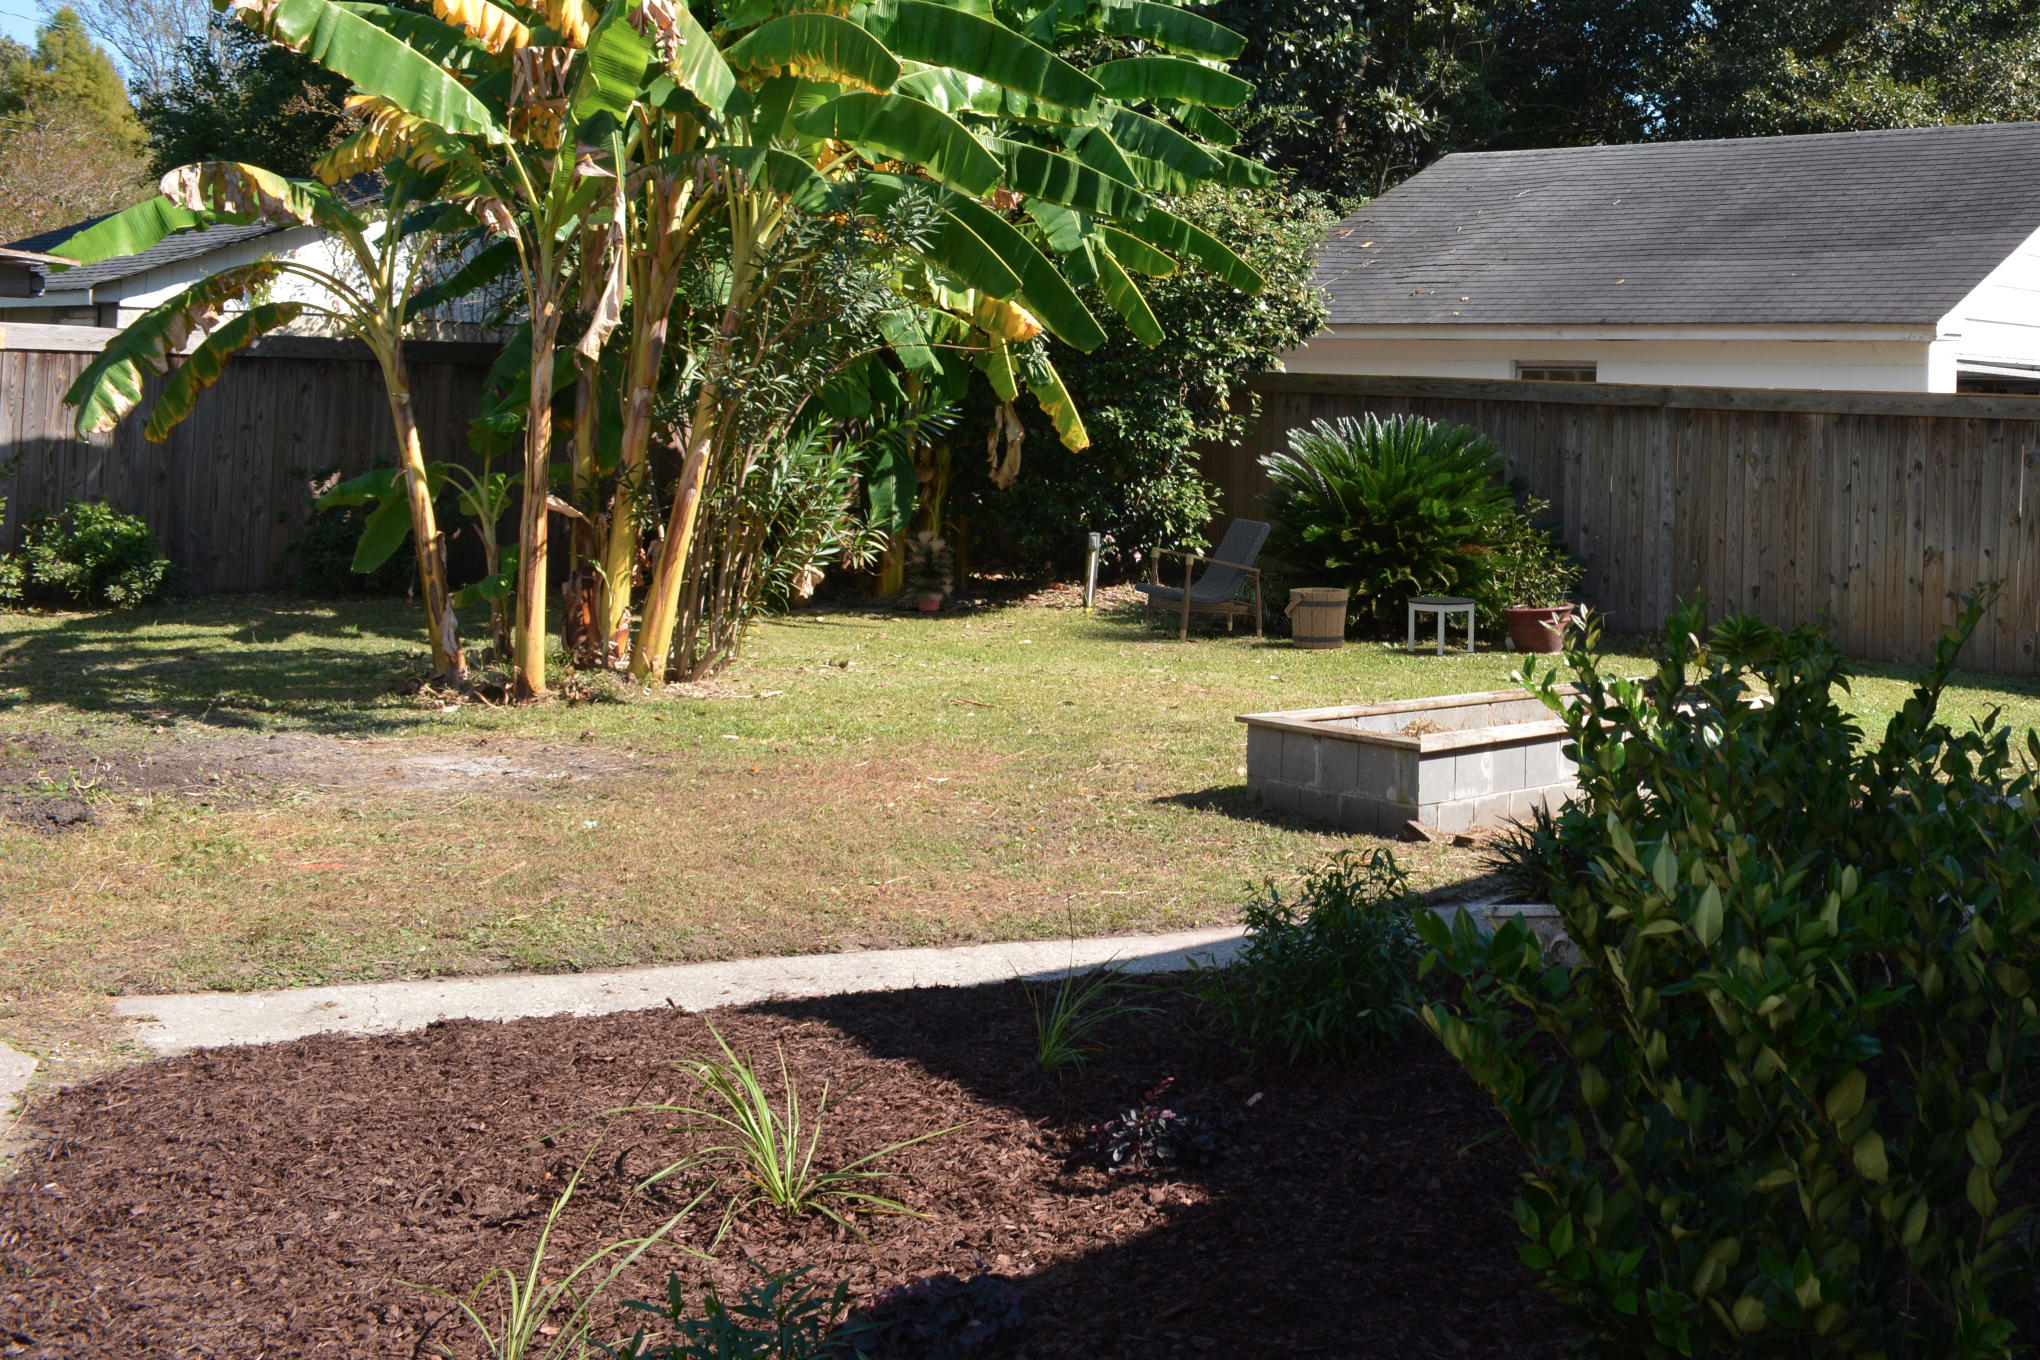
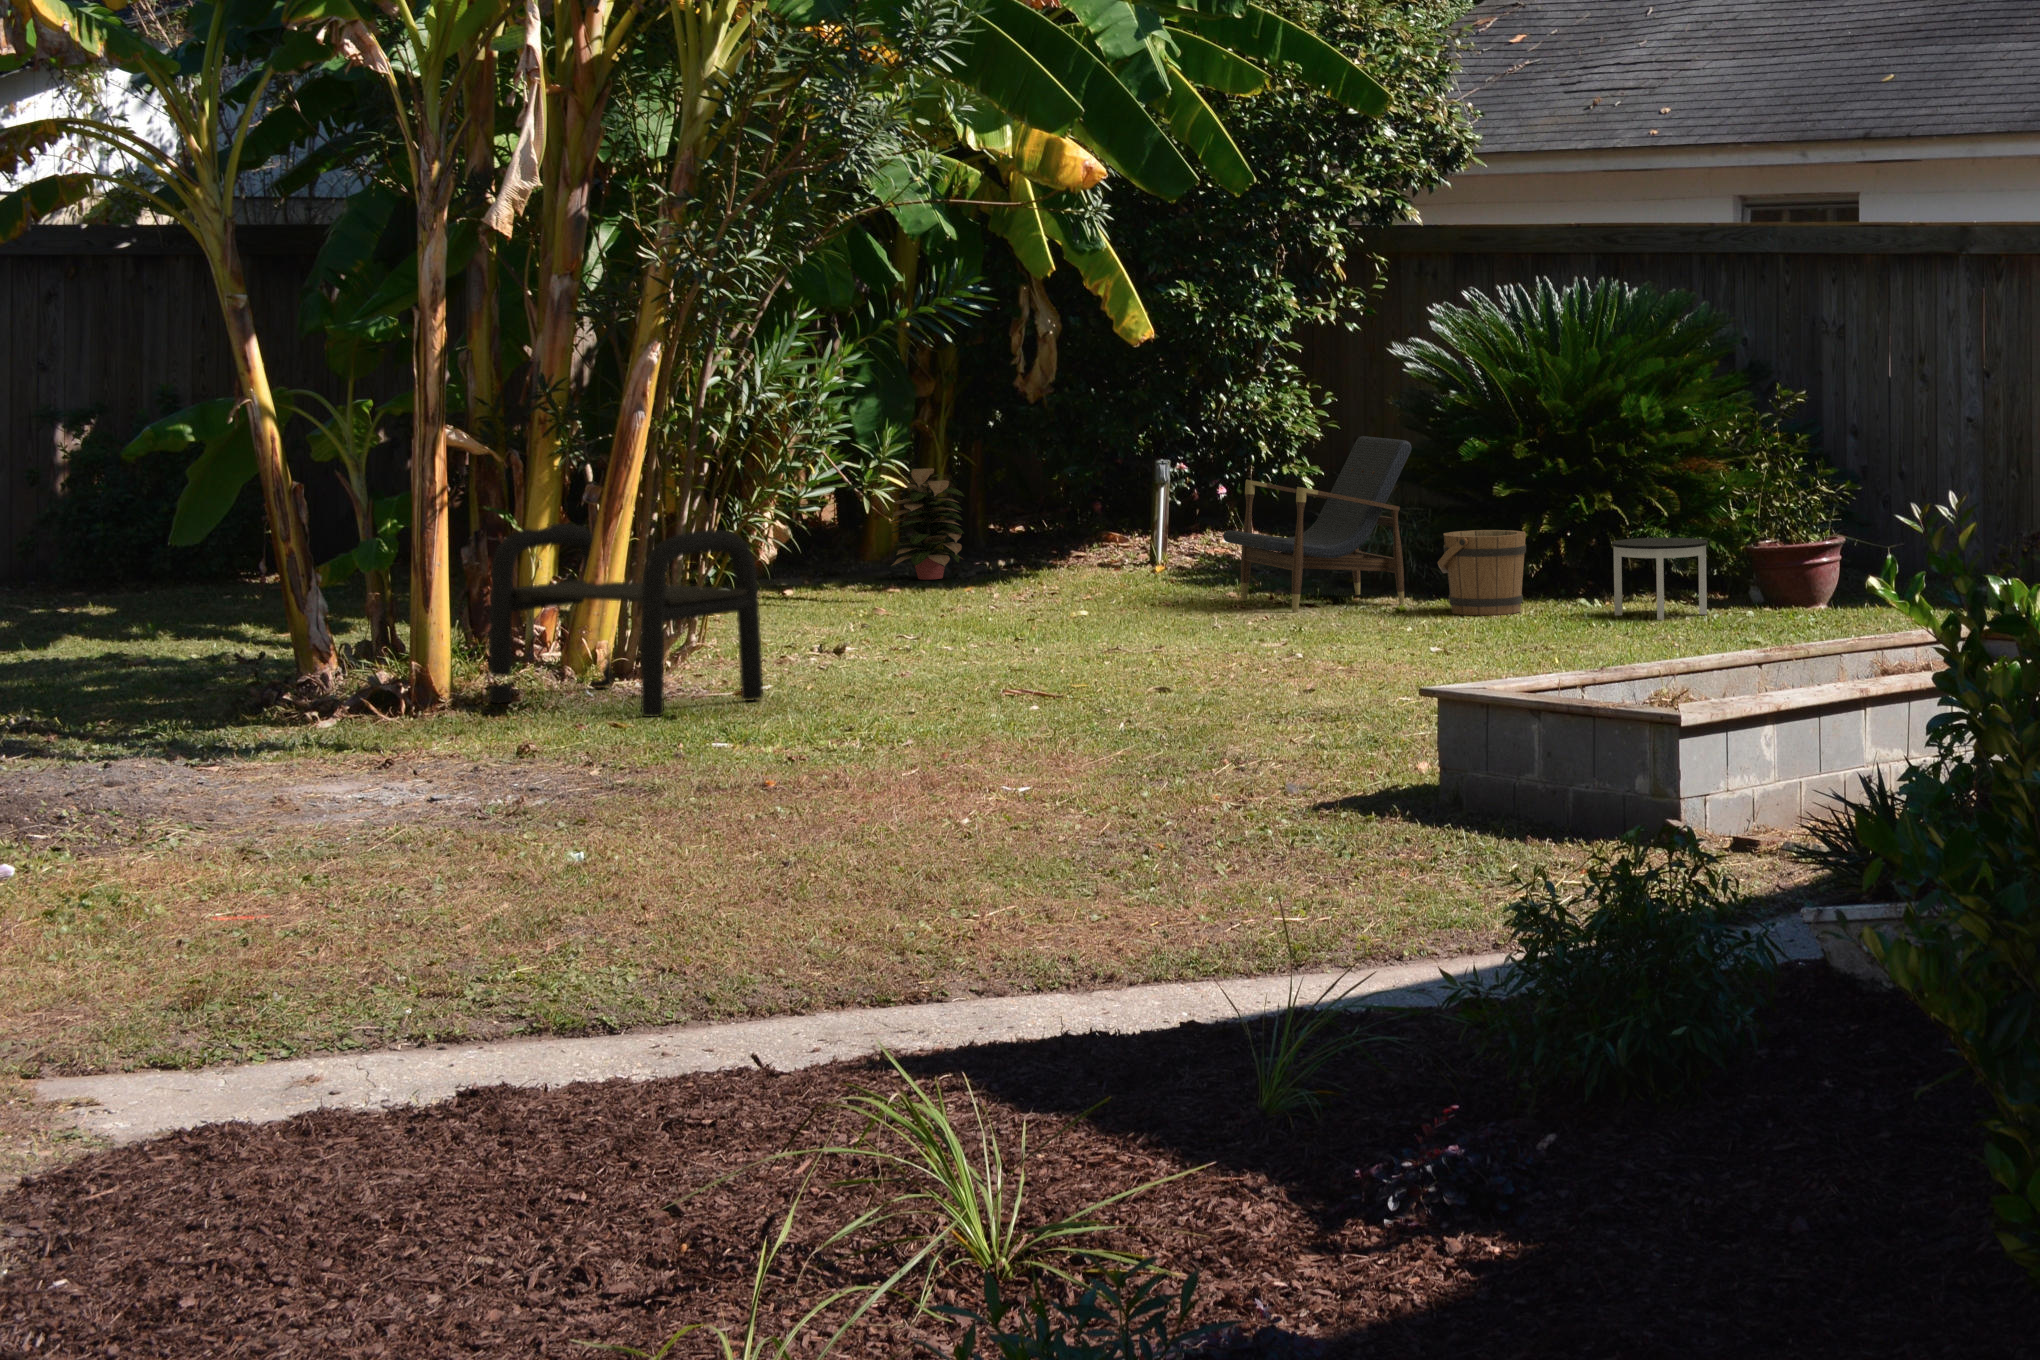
bench: none [571,568,775,713] -> present [489,524,763,717]

